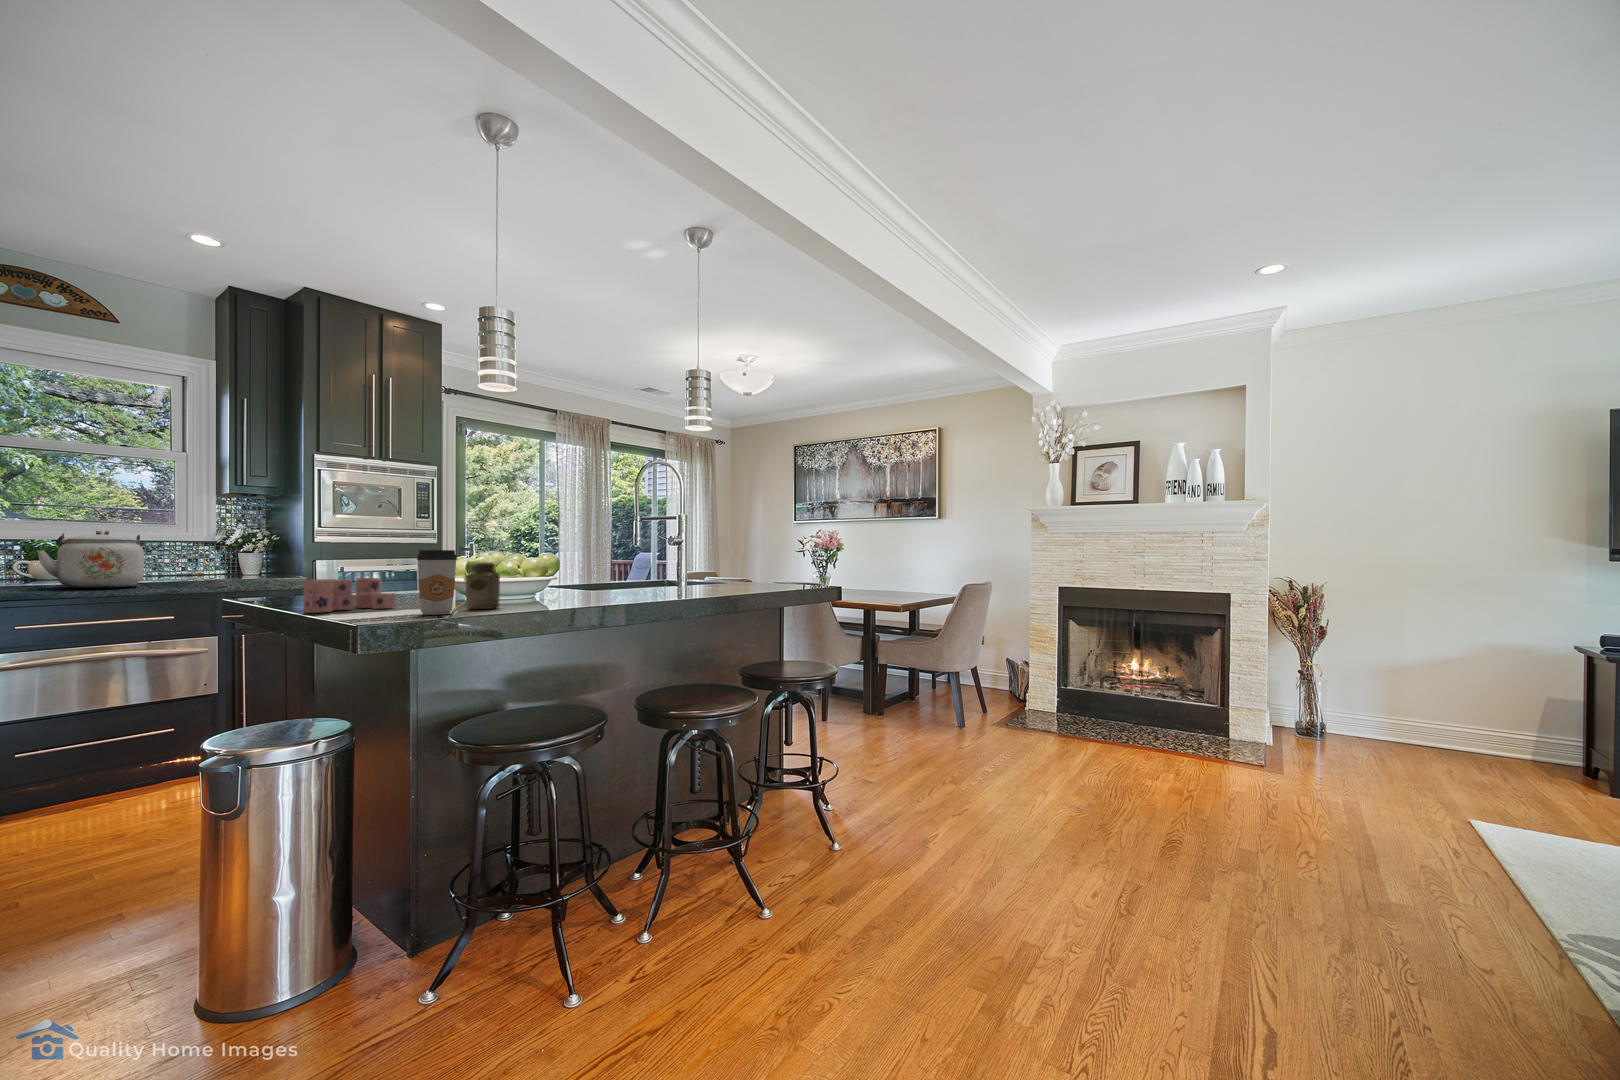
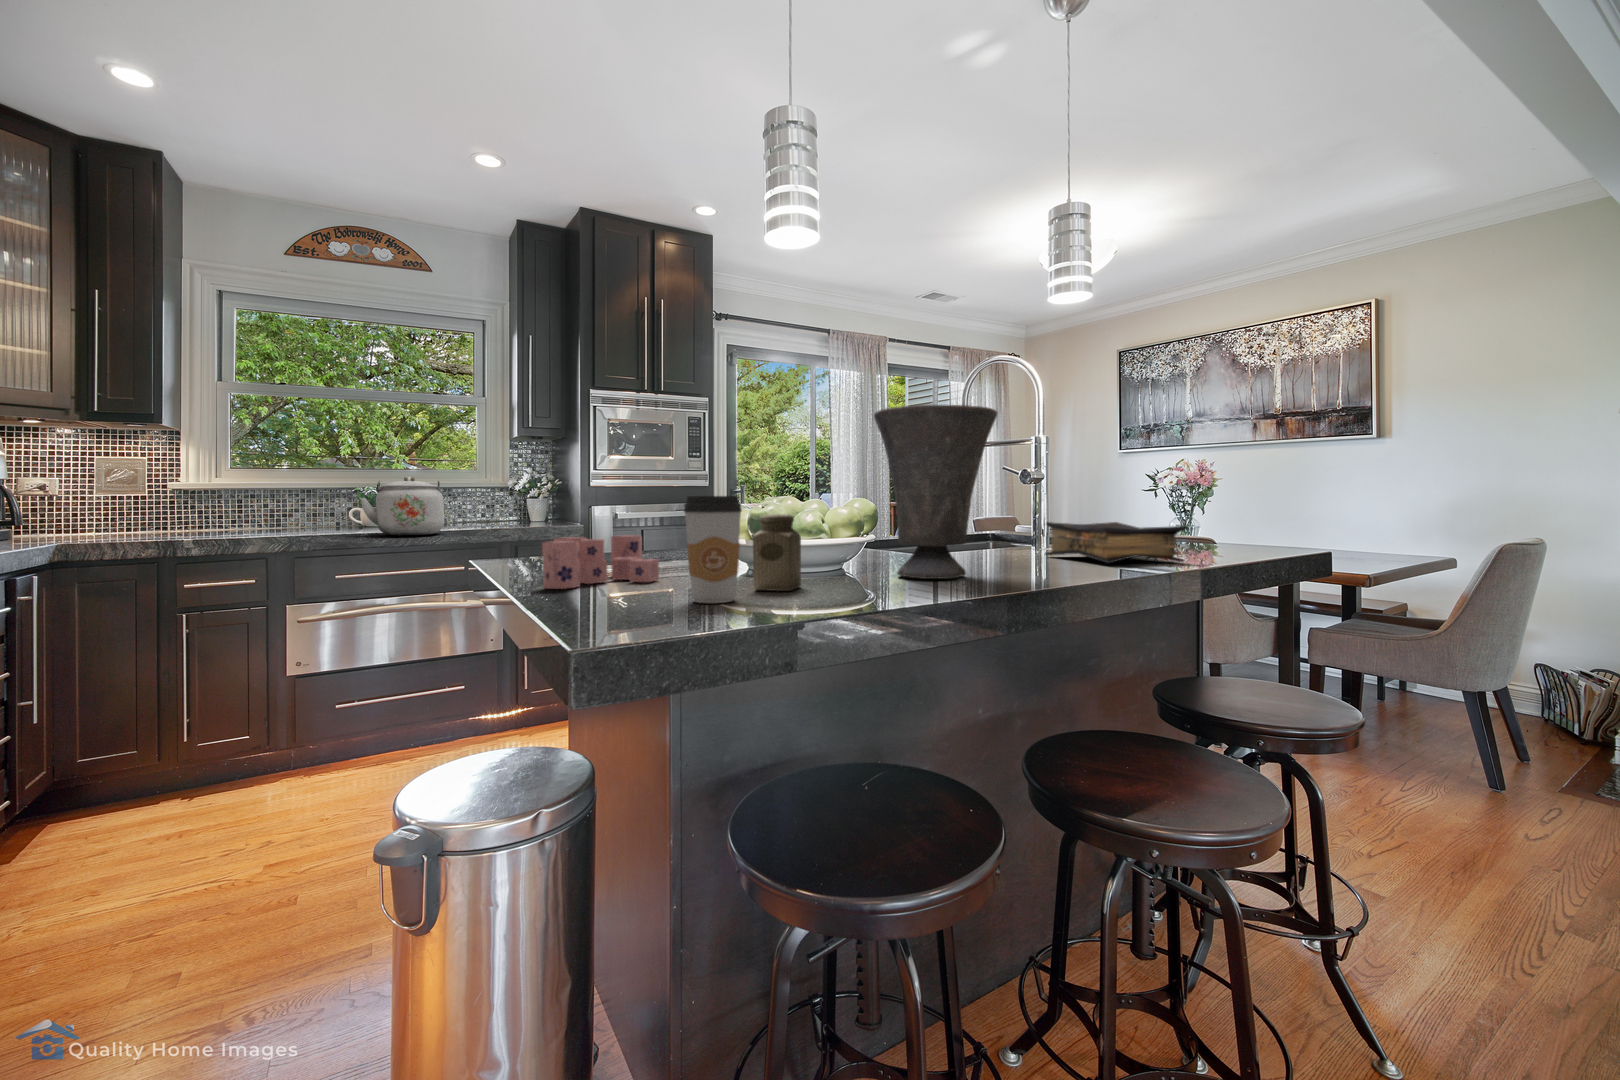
vase: none [554,498,632,602] -> present [874,405,997,579]
book: none [682,569,757,593] -> present [1045,522,1187,563]

